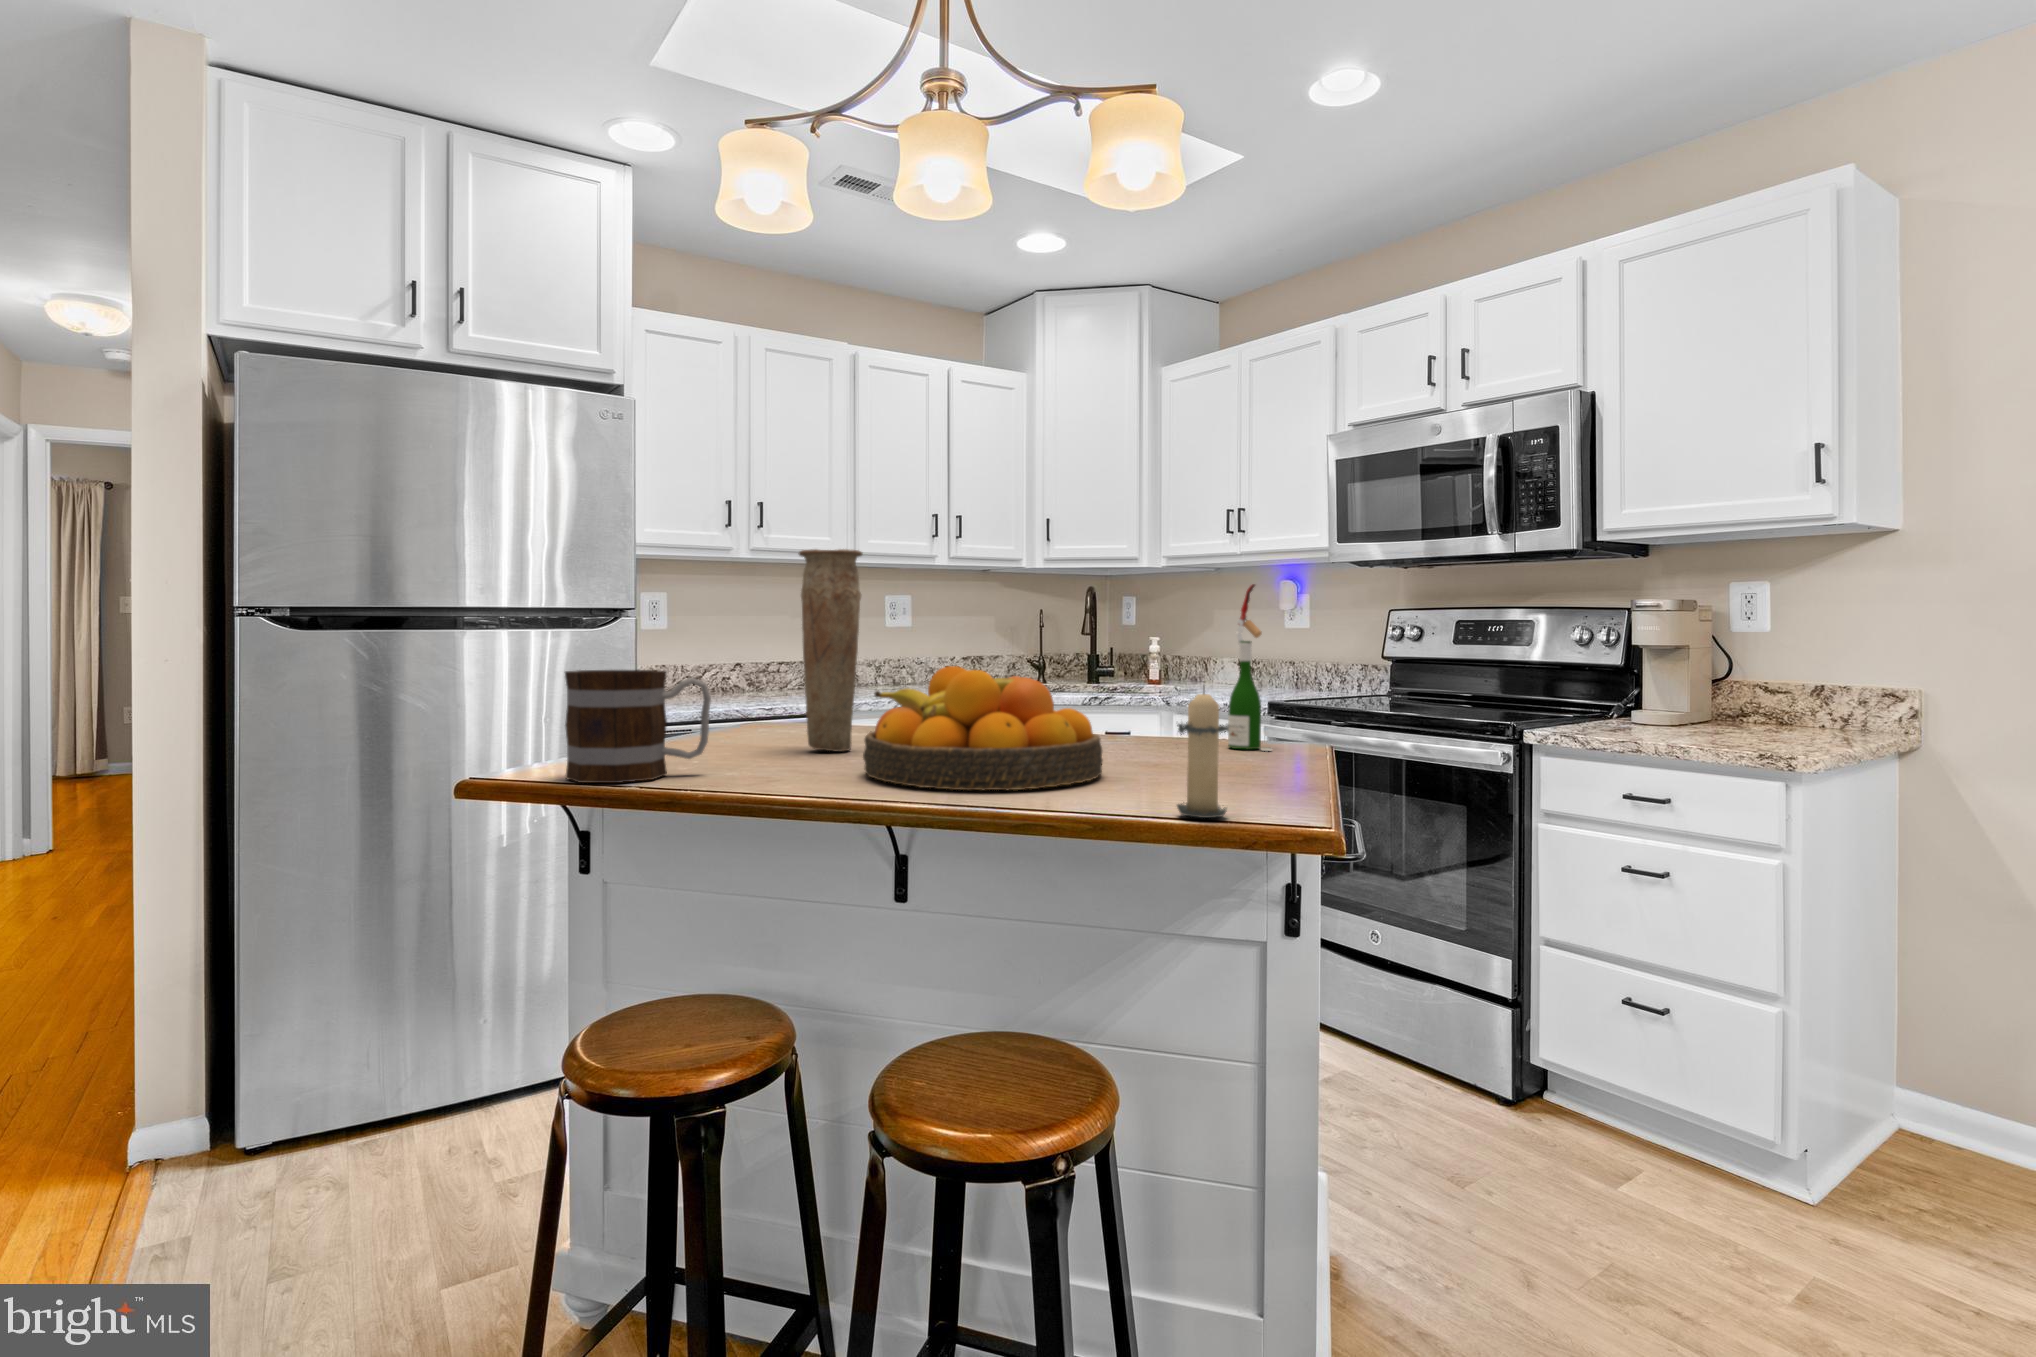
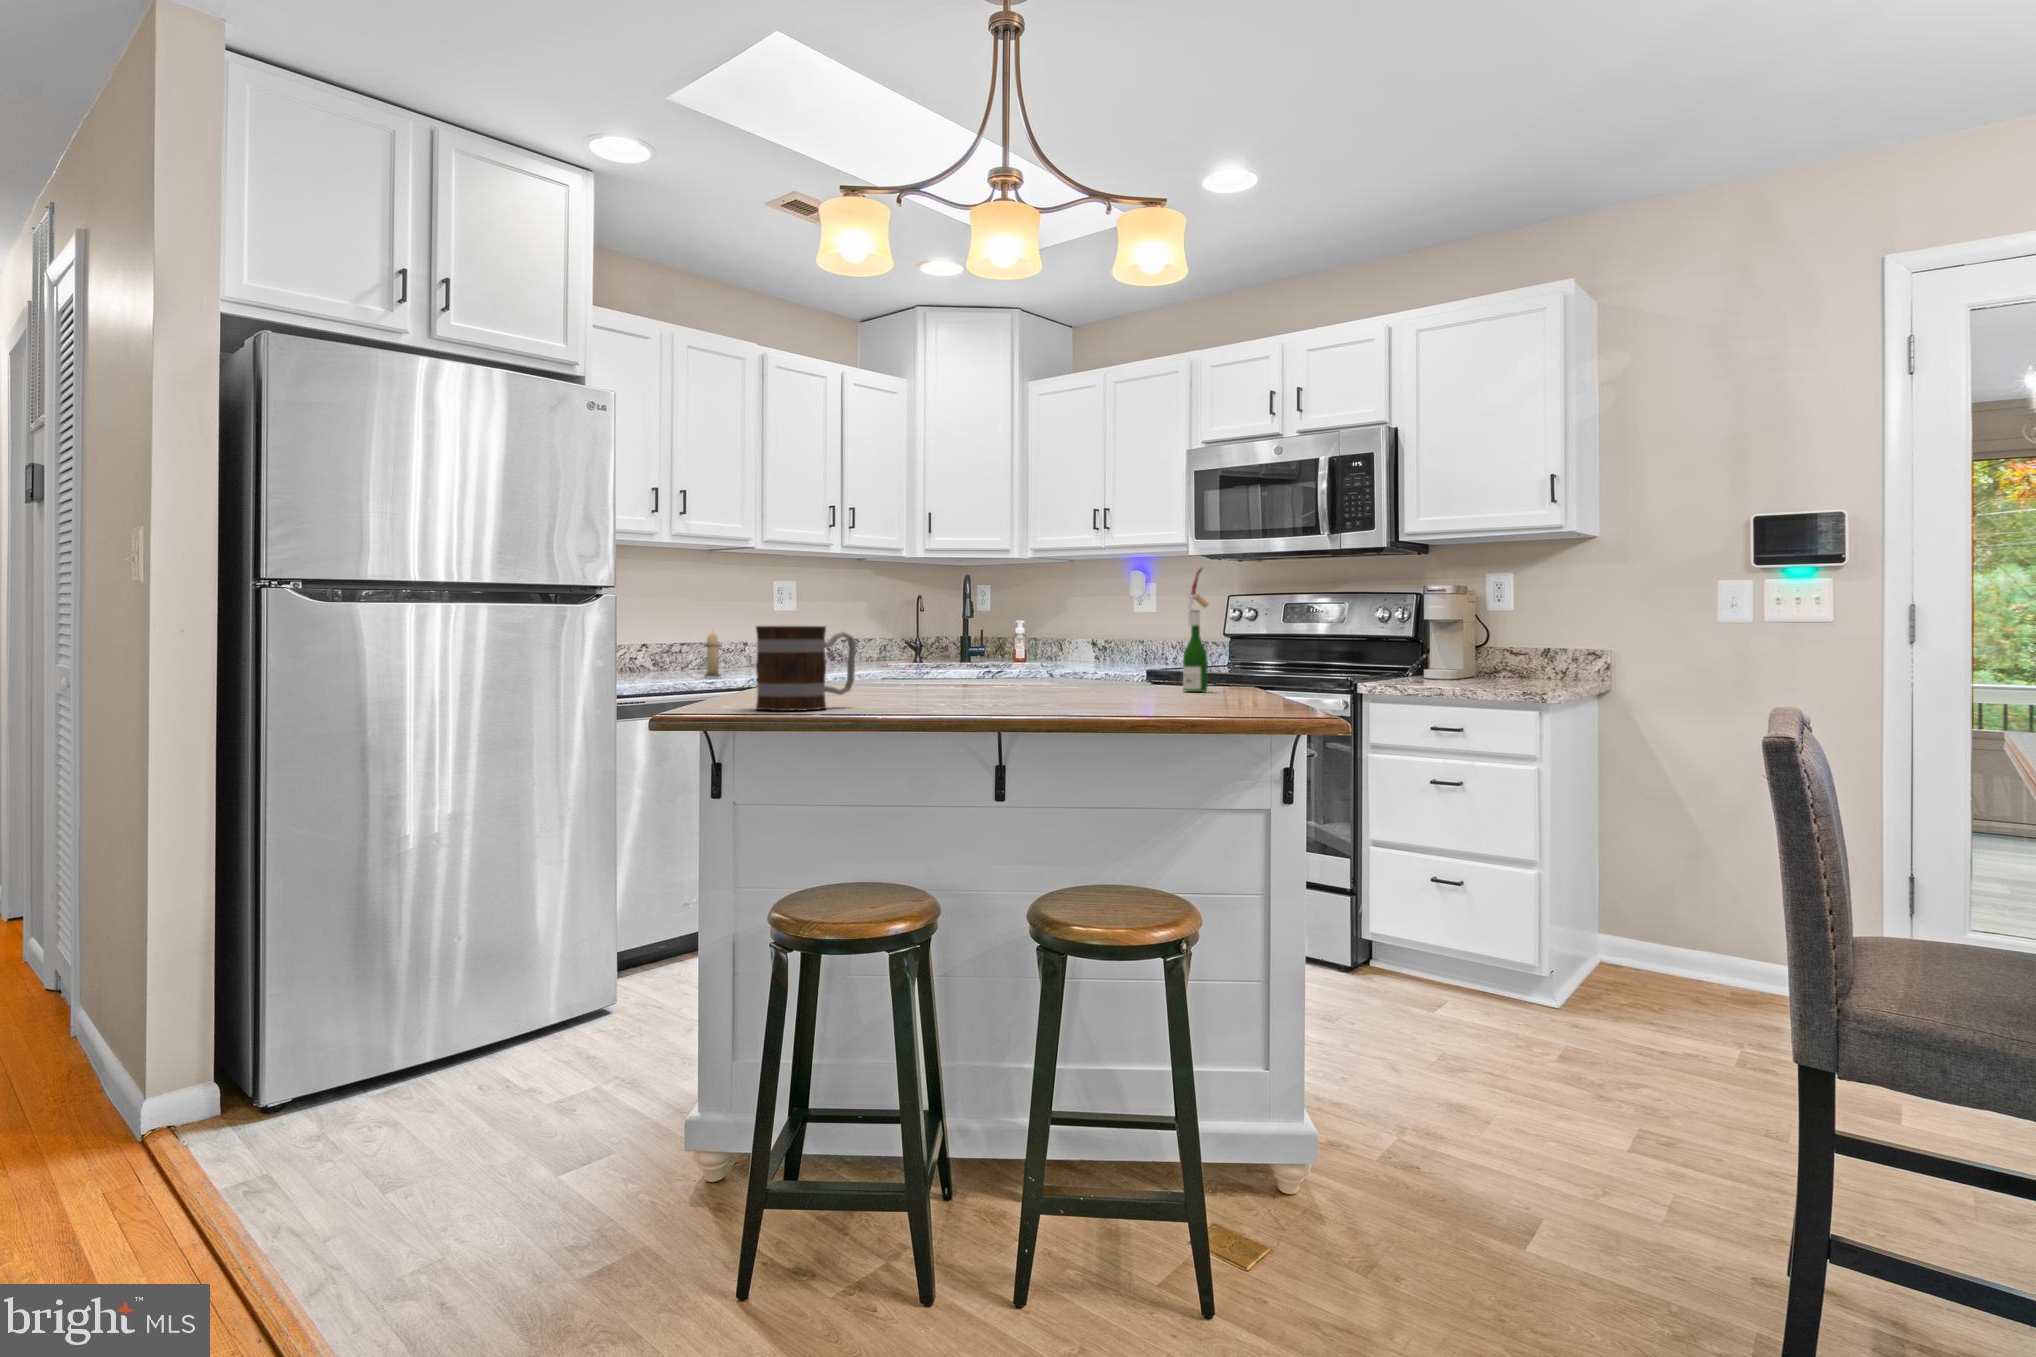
vase: present [798,549,862,752] -> none [869,535,921,697]
fruit bowl: present [863,666,1103,790] -> none [964,624,1143,708]
candle: present [1177,686,1229,818] -> present [704,633,722,677]

